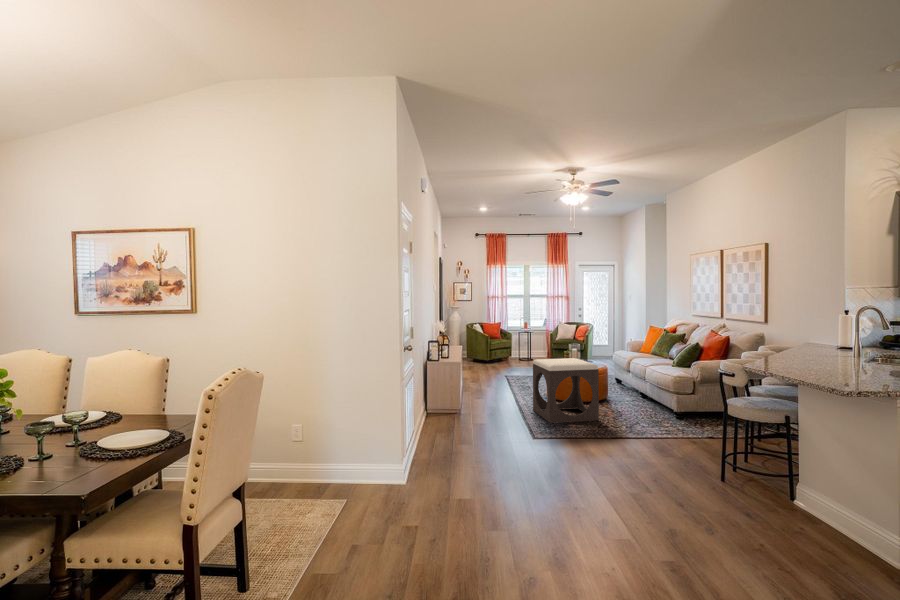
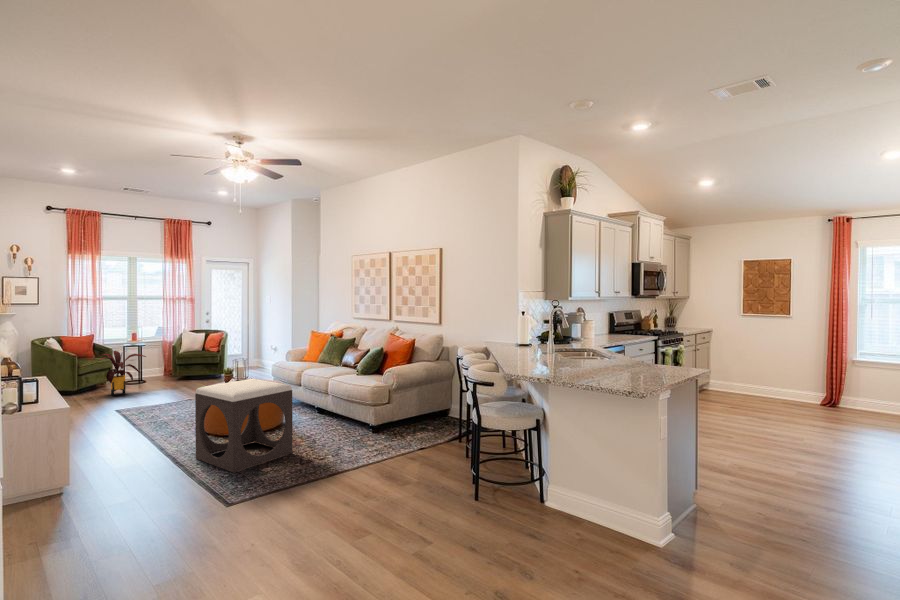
house plant: none [499,334,530,366] -> present [95,351,146,396]

